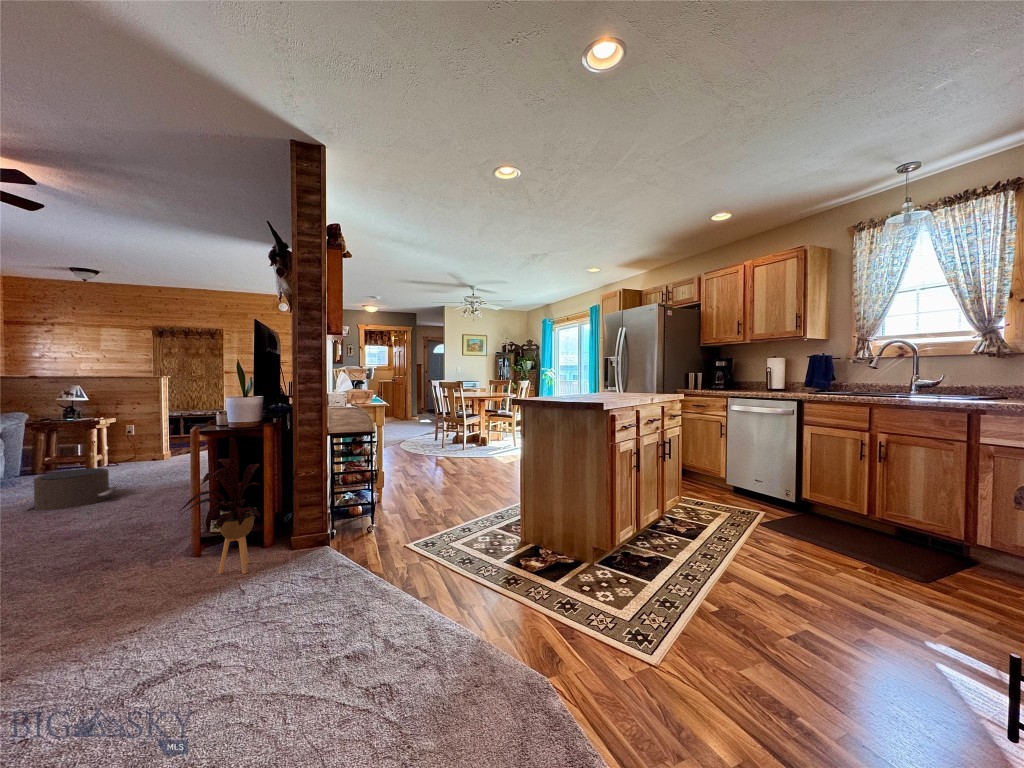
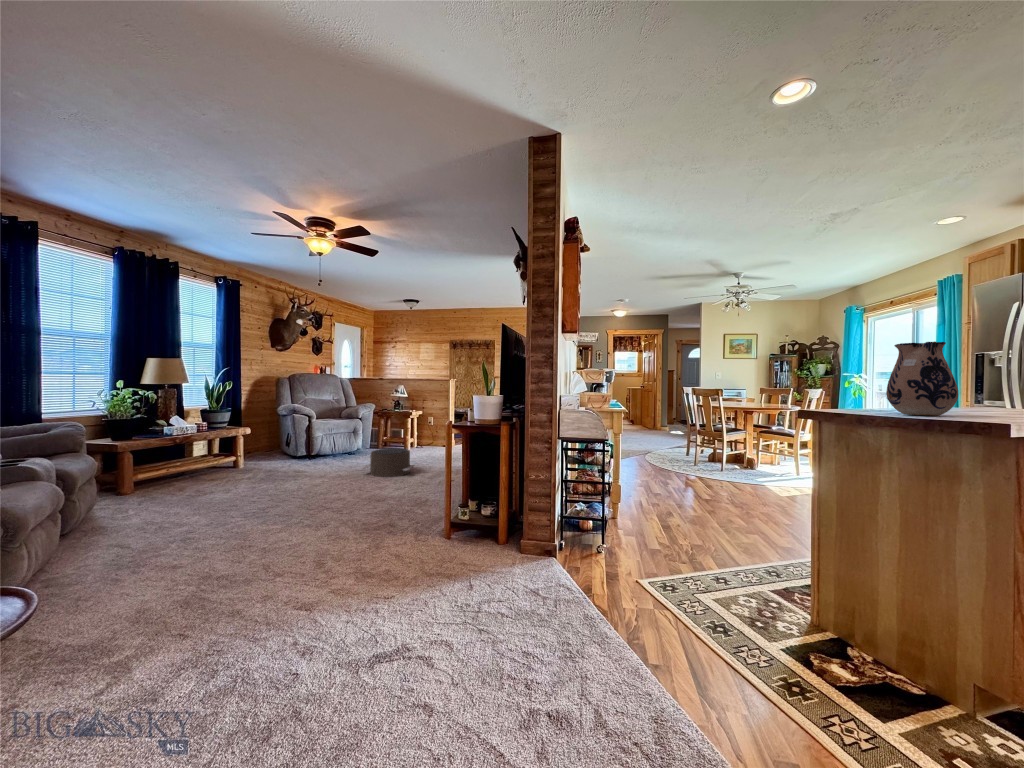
ceramic pitcher: none [556,357,586,400] -> present [886,342,958,416]
house plant: present [180,437,260,574] -> none [429,432,497,567]

